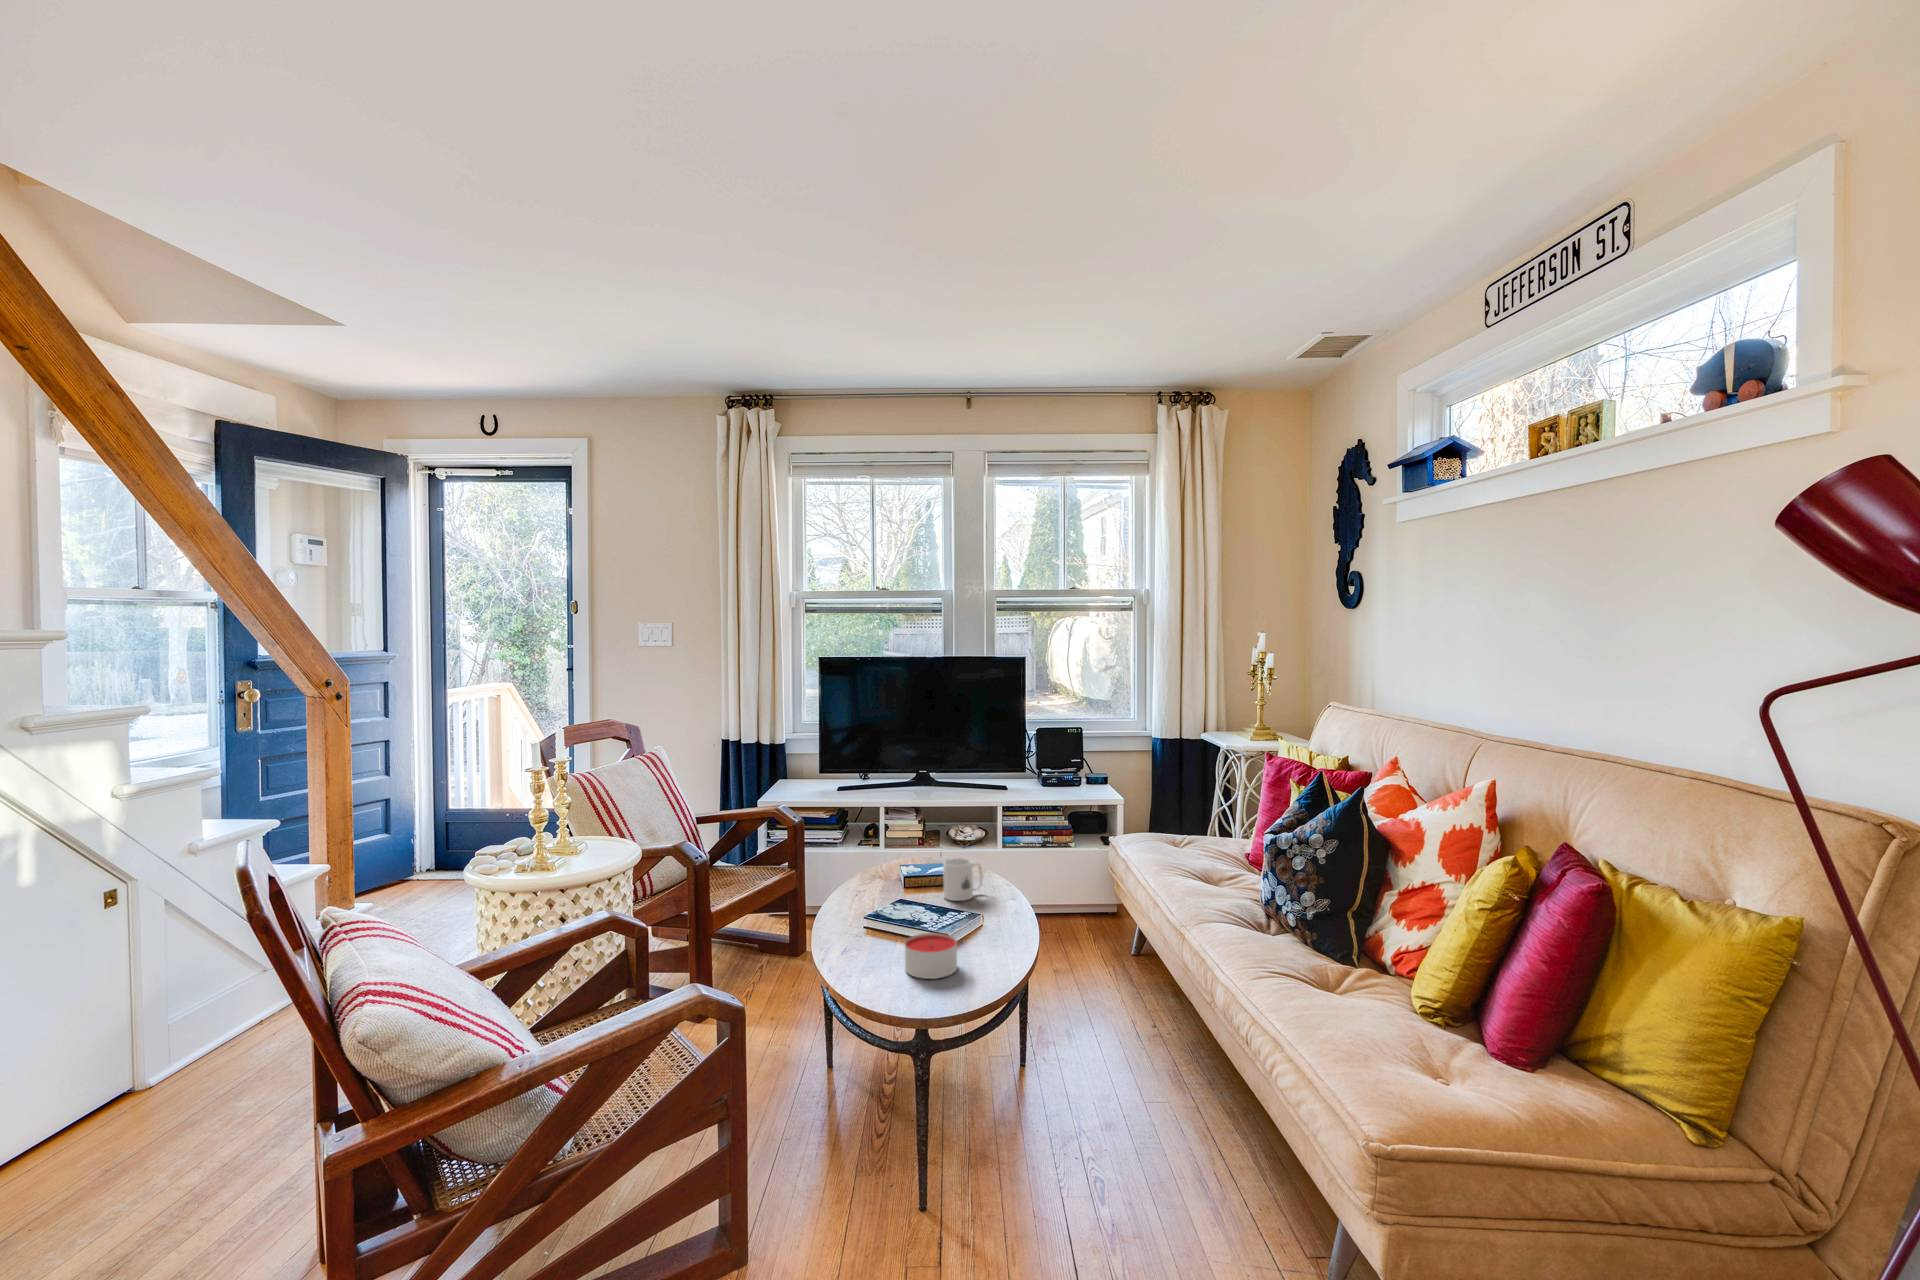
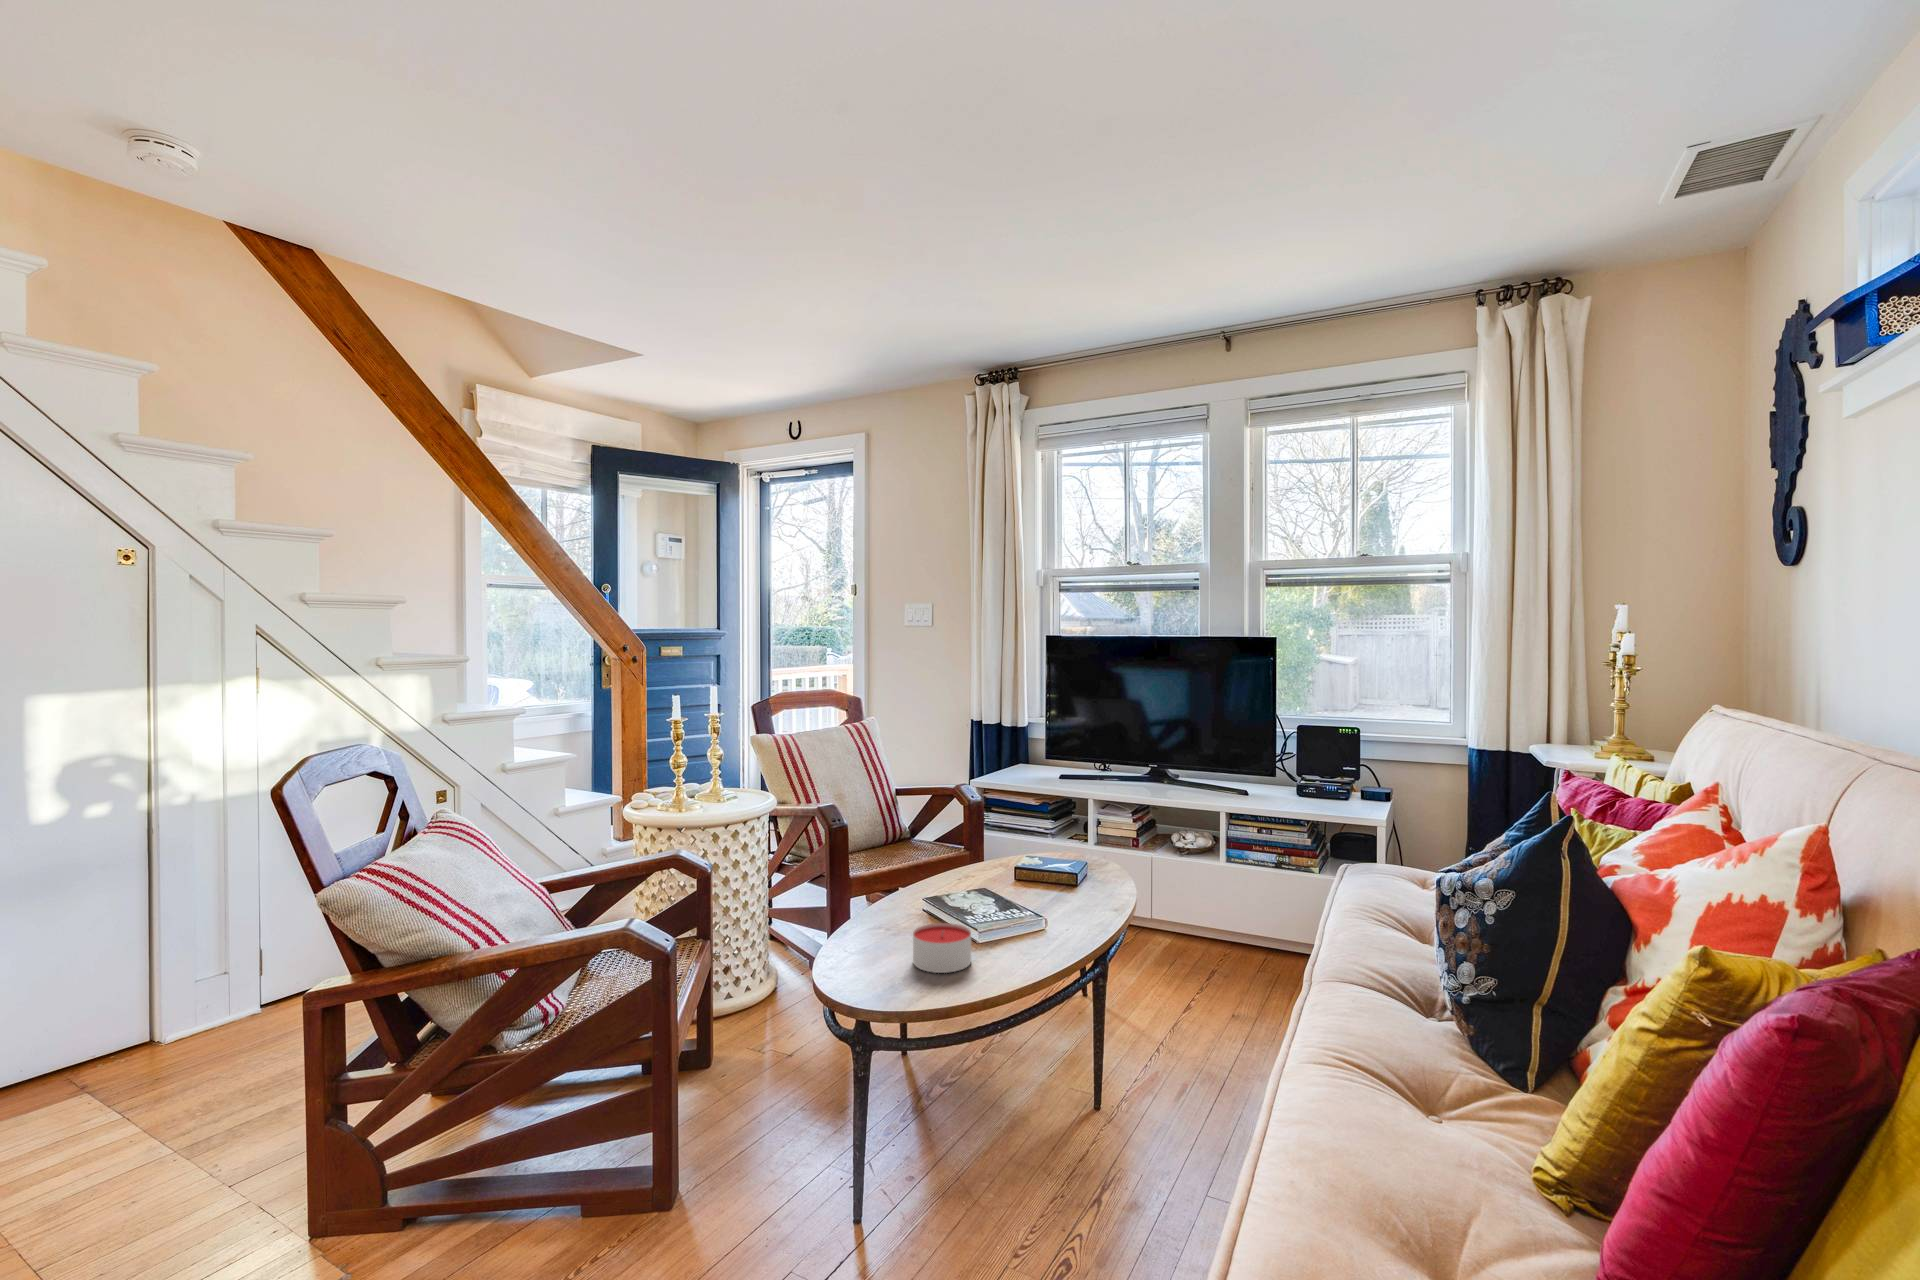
mug: present [943,858,983,901] -> none [1044,854,1092,903]

